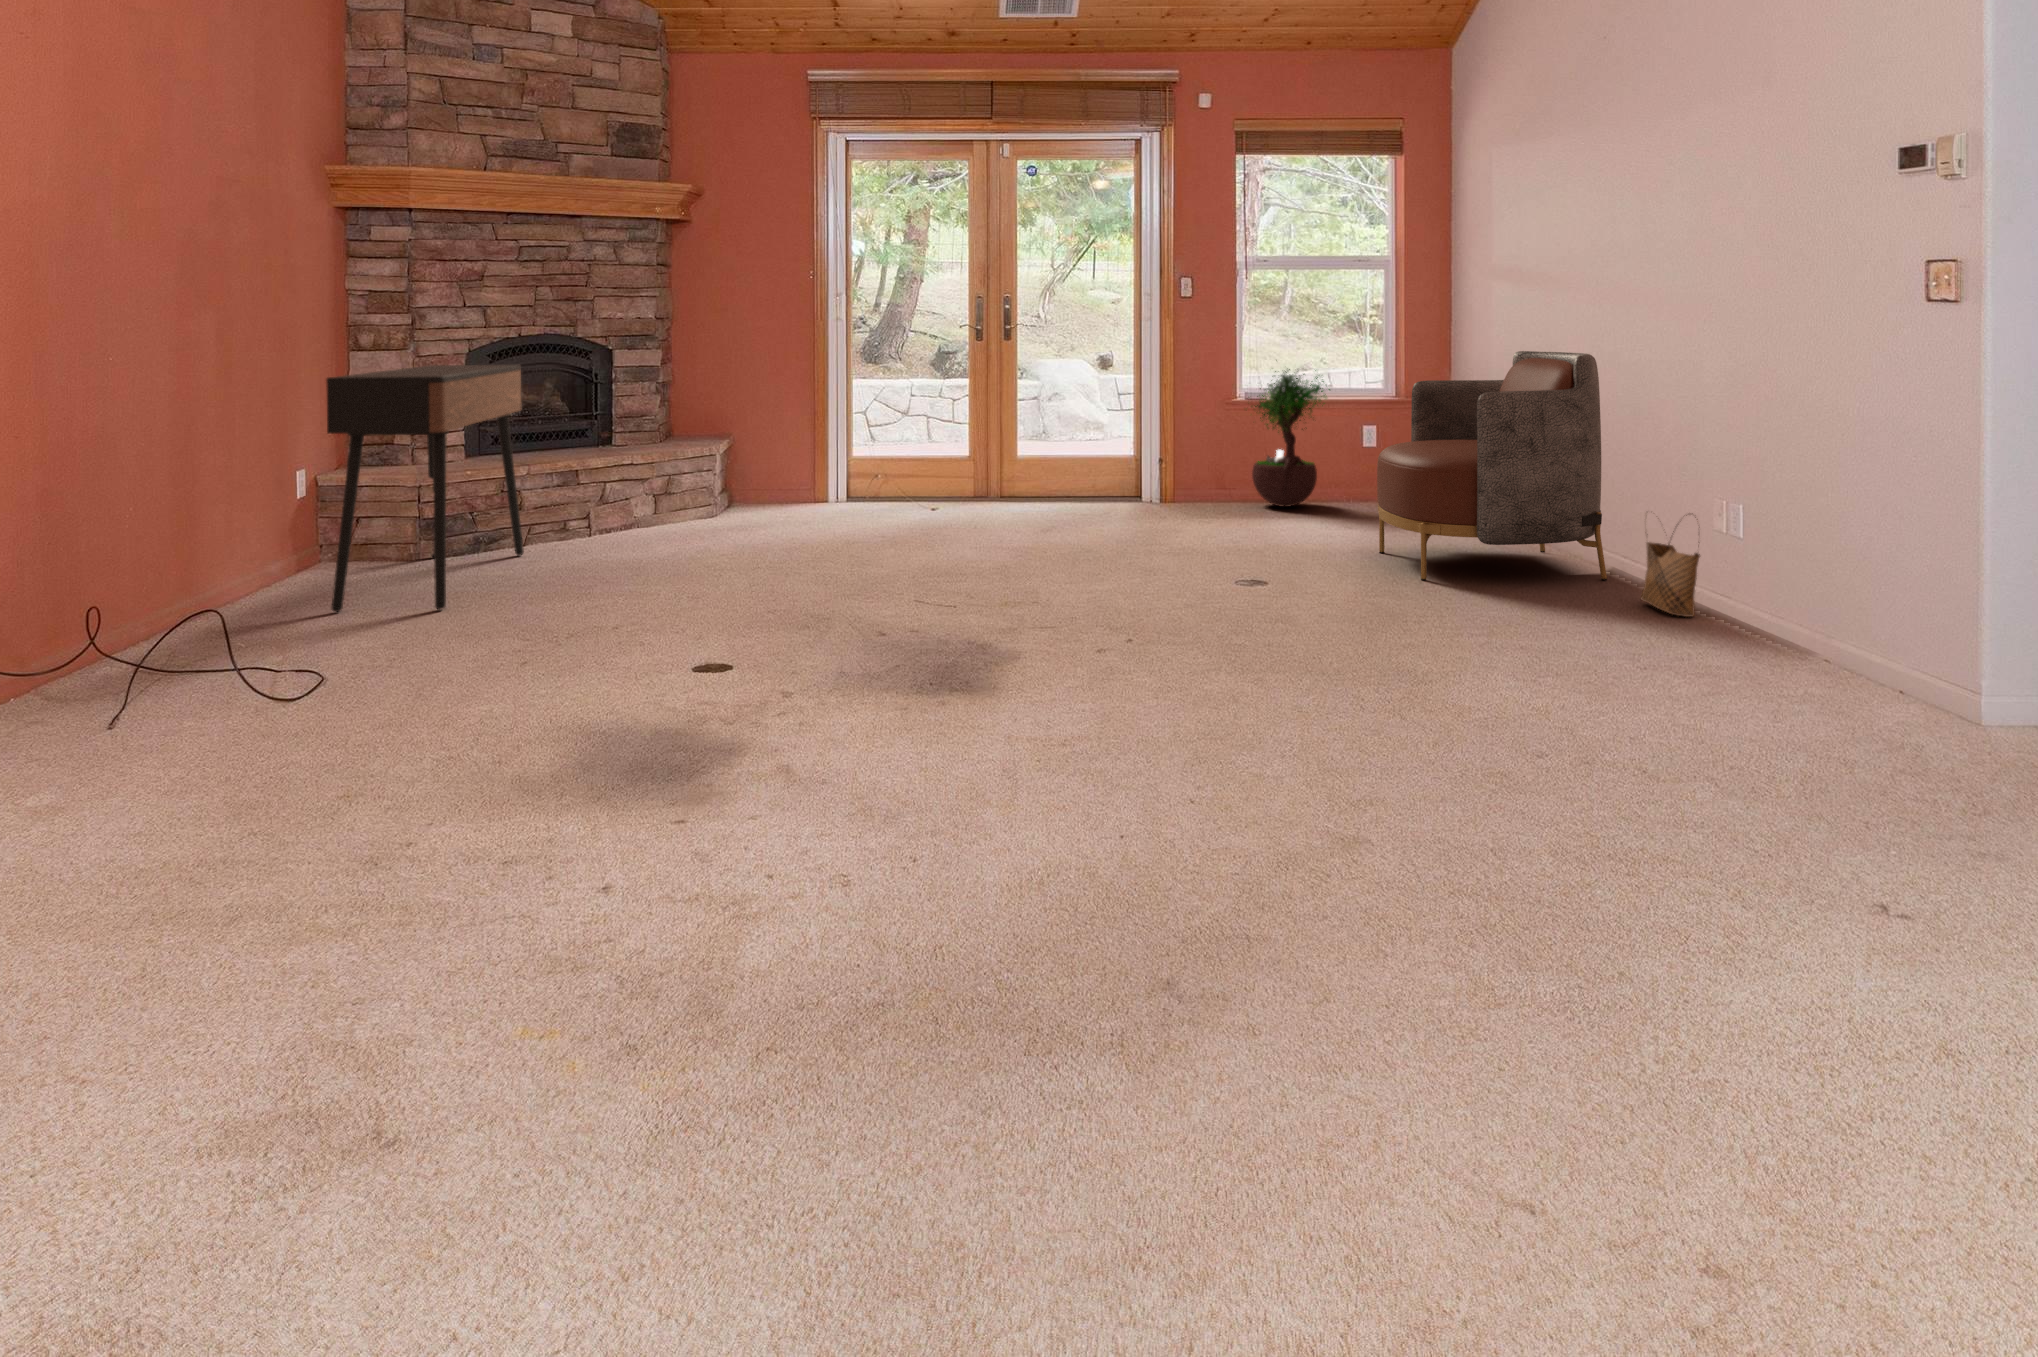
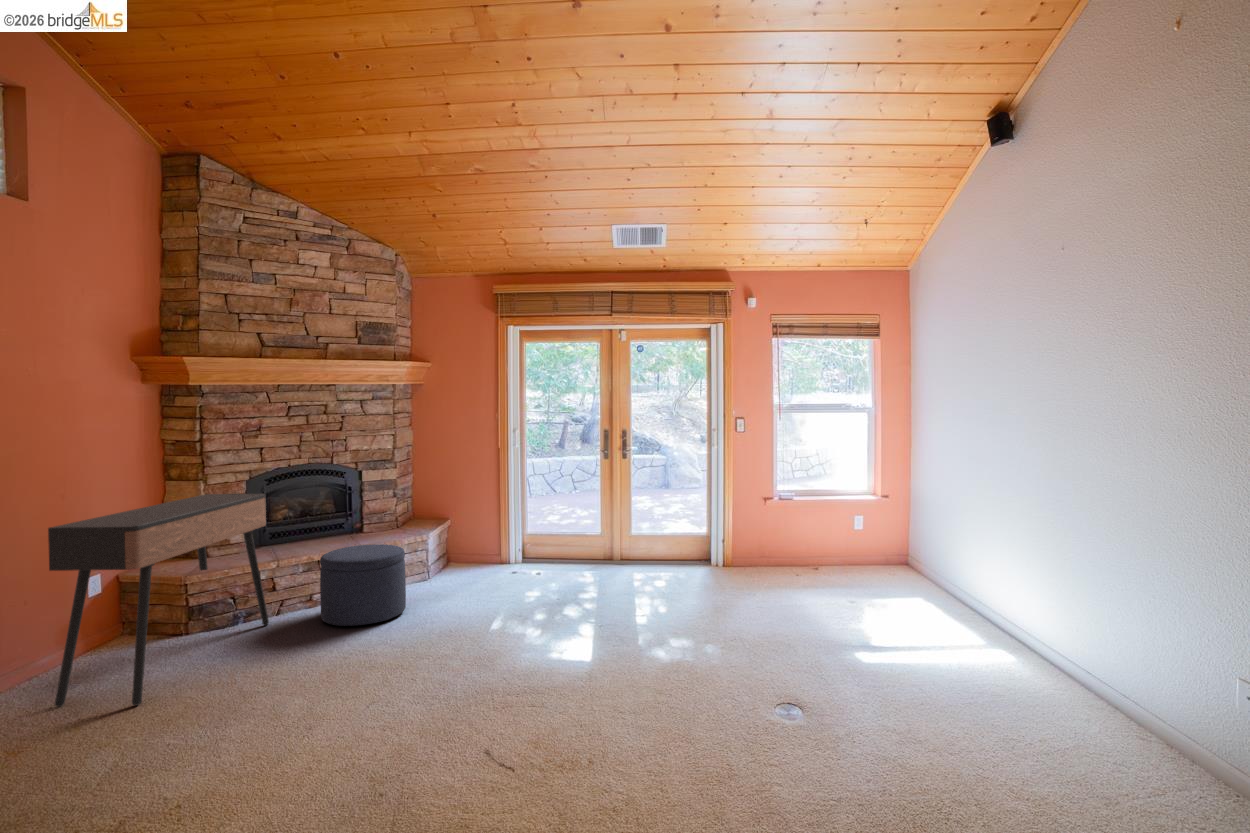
armchair: present [1377,351,1607,580] -> none [875,489,1070,689]
potted tree: present [1248,360,1330,507] -> none [780,477,839,576]
ottoman: none [594,449,712,554] -> present [320,544,406,626]
woven basket: present [1641,515,1700,617] -> none [1115,658,1183,763]

